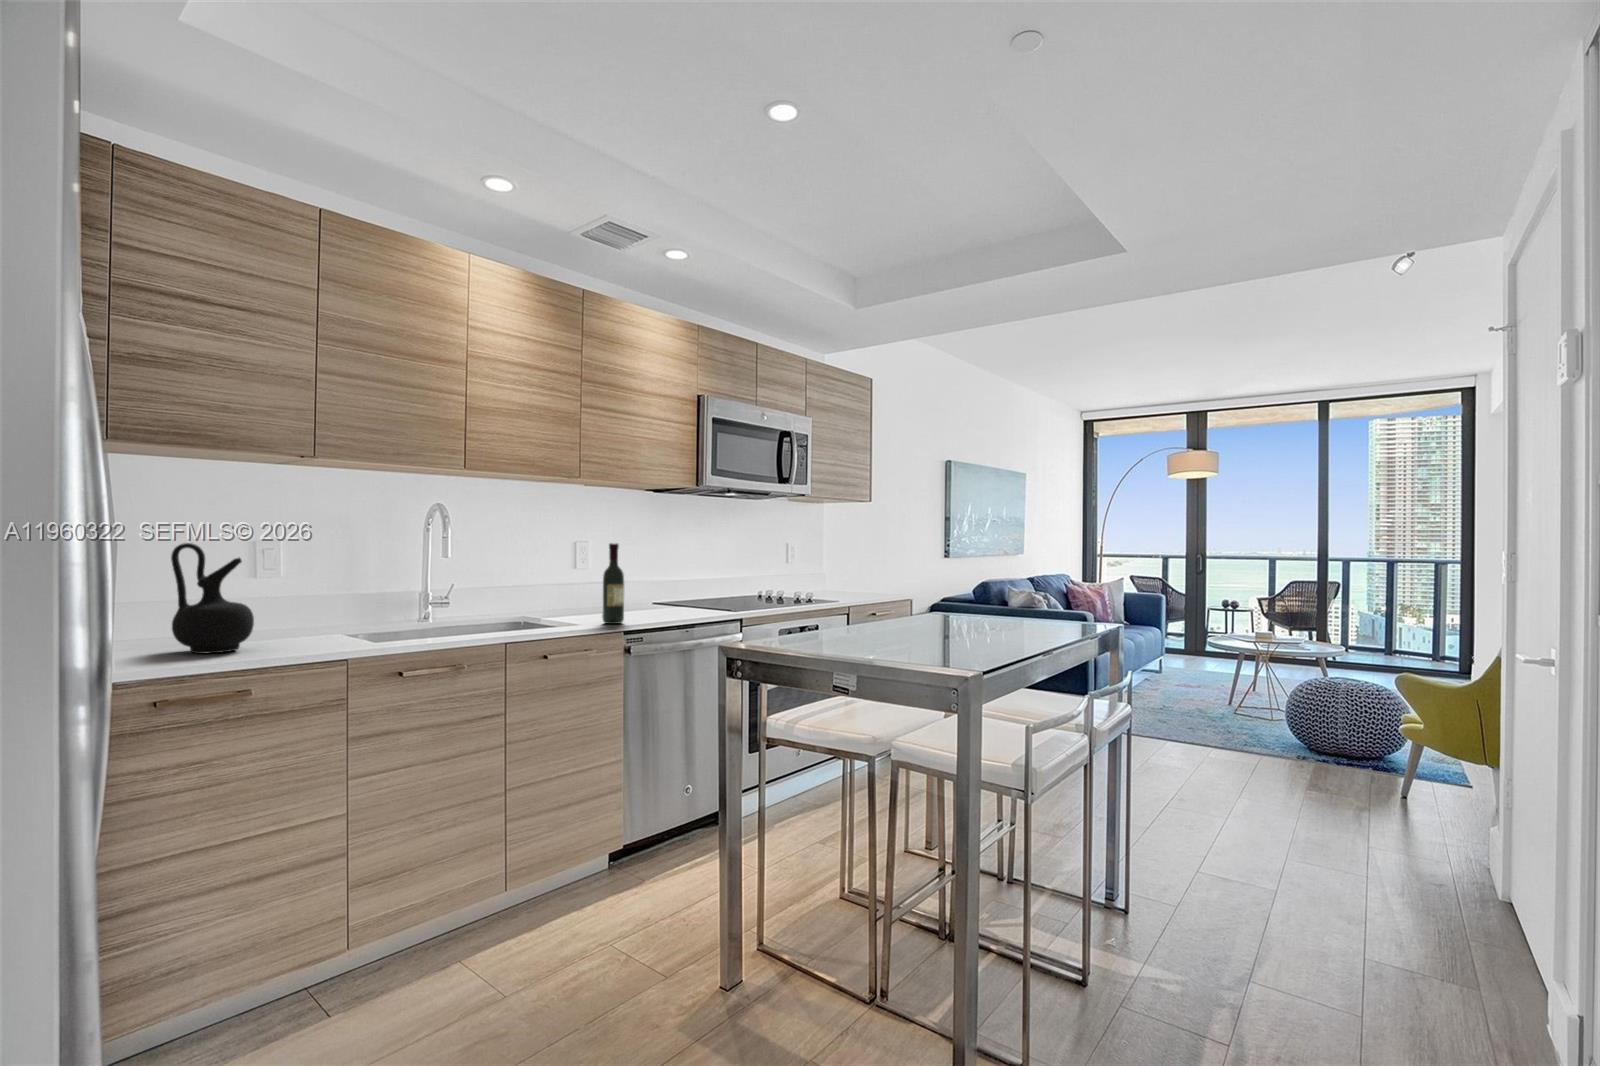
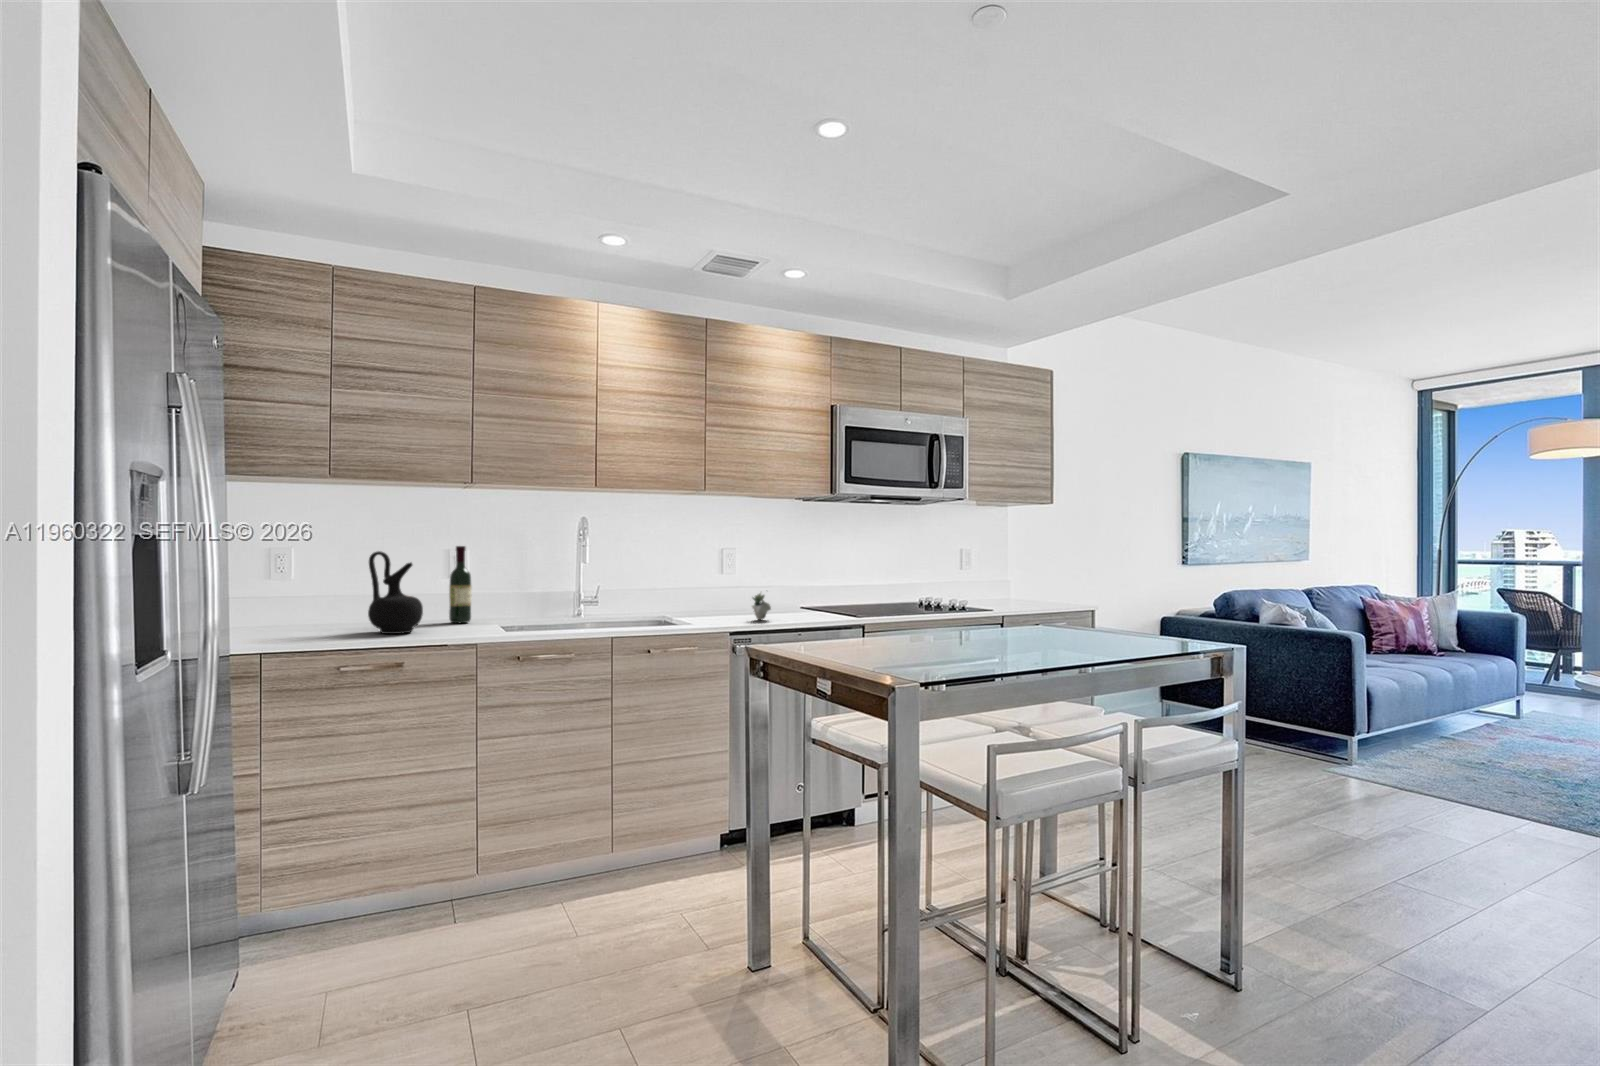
wine bottle: present [602,543,624,624] -> present [449,546,472,623]
succulent plant: none [630,586,655,618] -> present [752,594,771,620]

